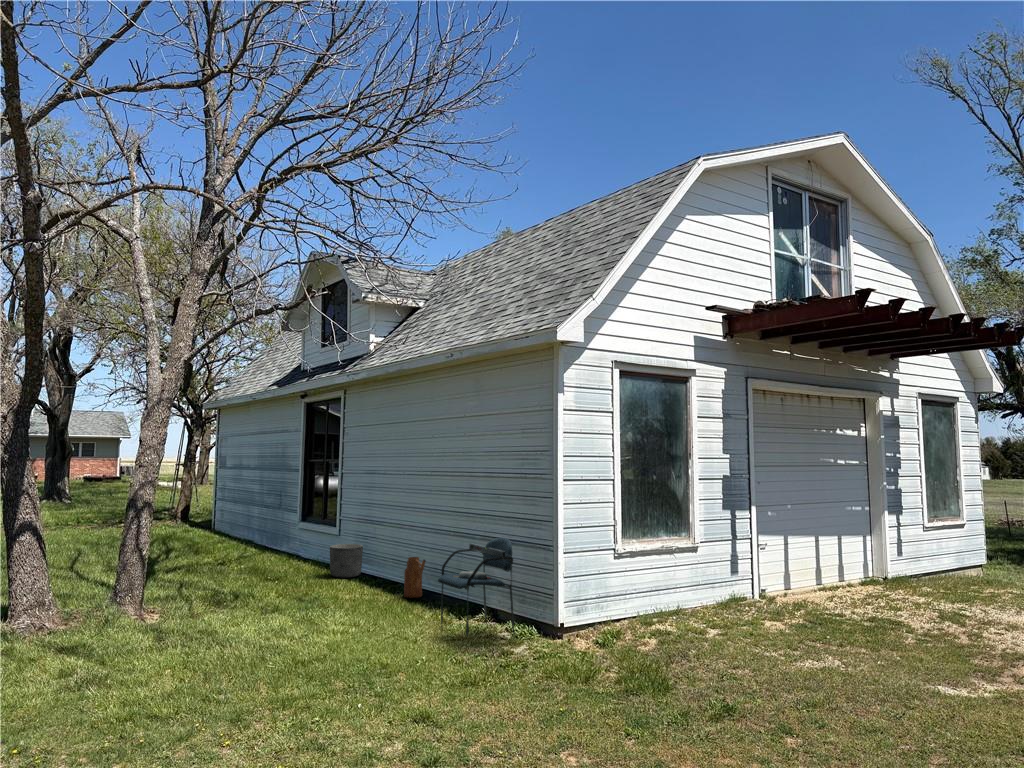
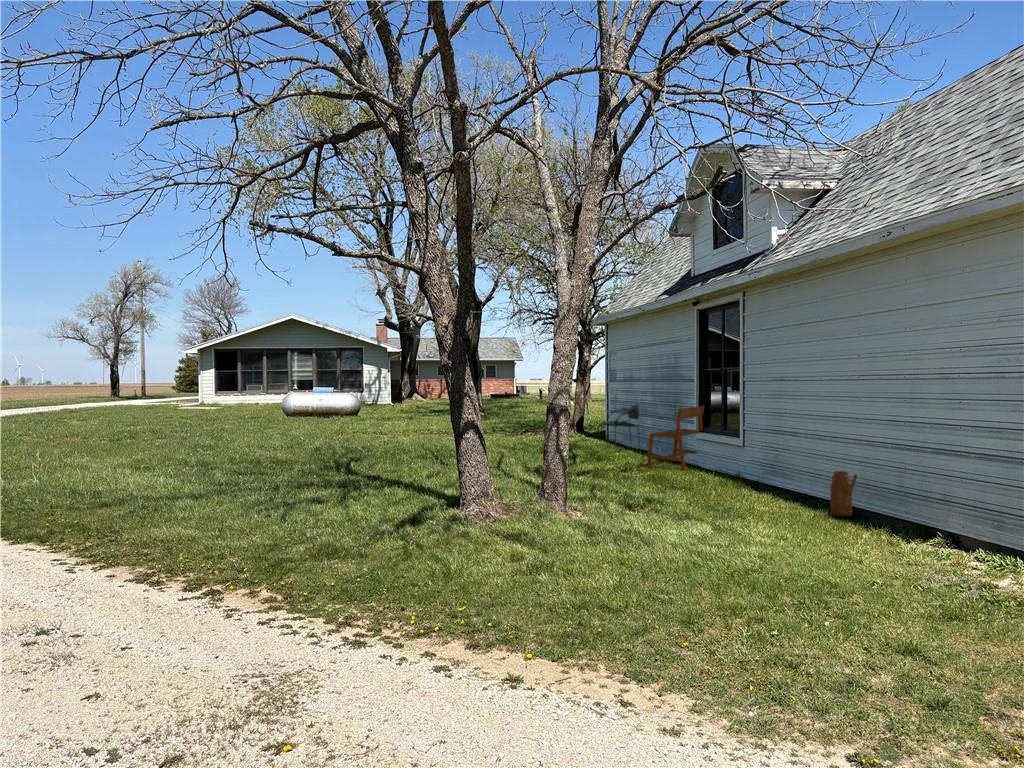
bench: none [246,495,308,560] -> present [647,406,704,470]
chair: present [438,538,514,636] -> present [605,404,640,447]
planter: present [330,544,363,578] -> none [737,455,774,491]

